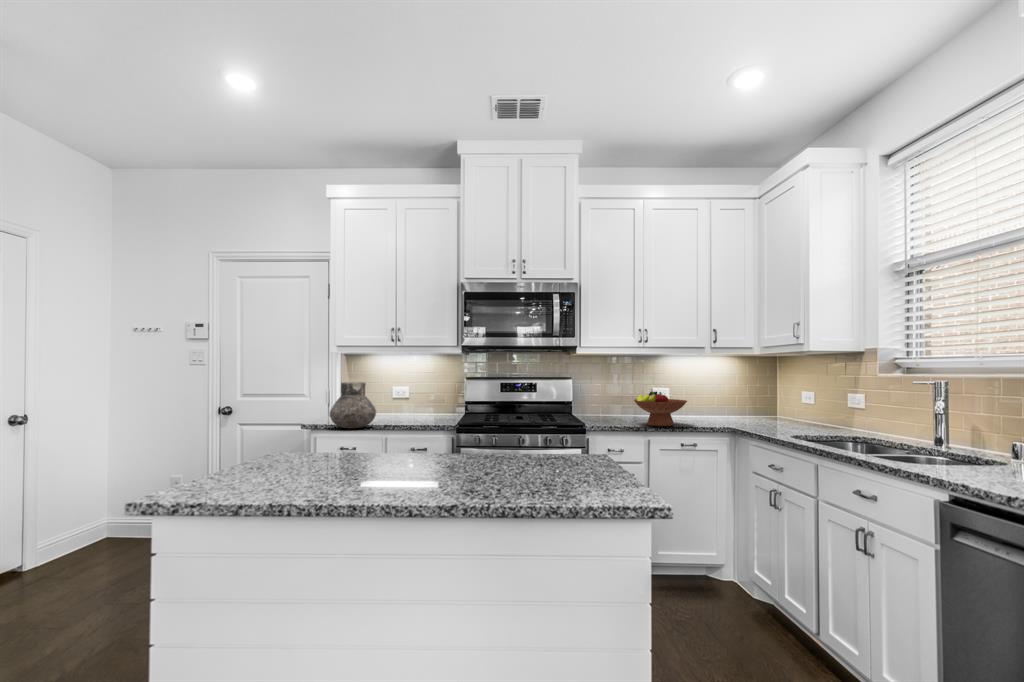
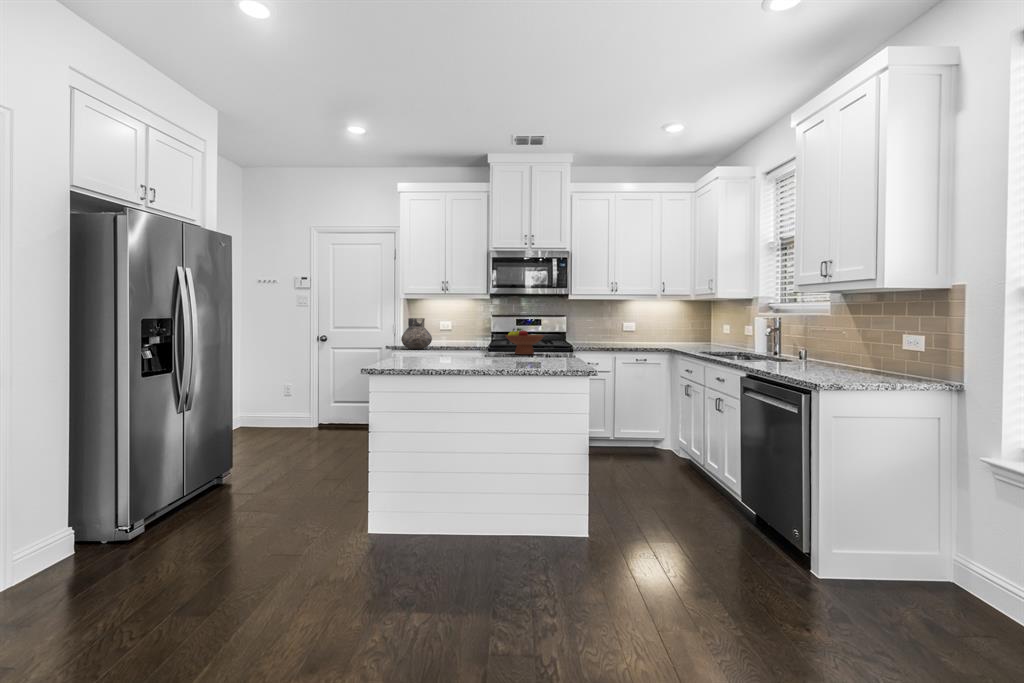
fruit bowl: present [634,391,687,426] -> present [505,328,544,355]

